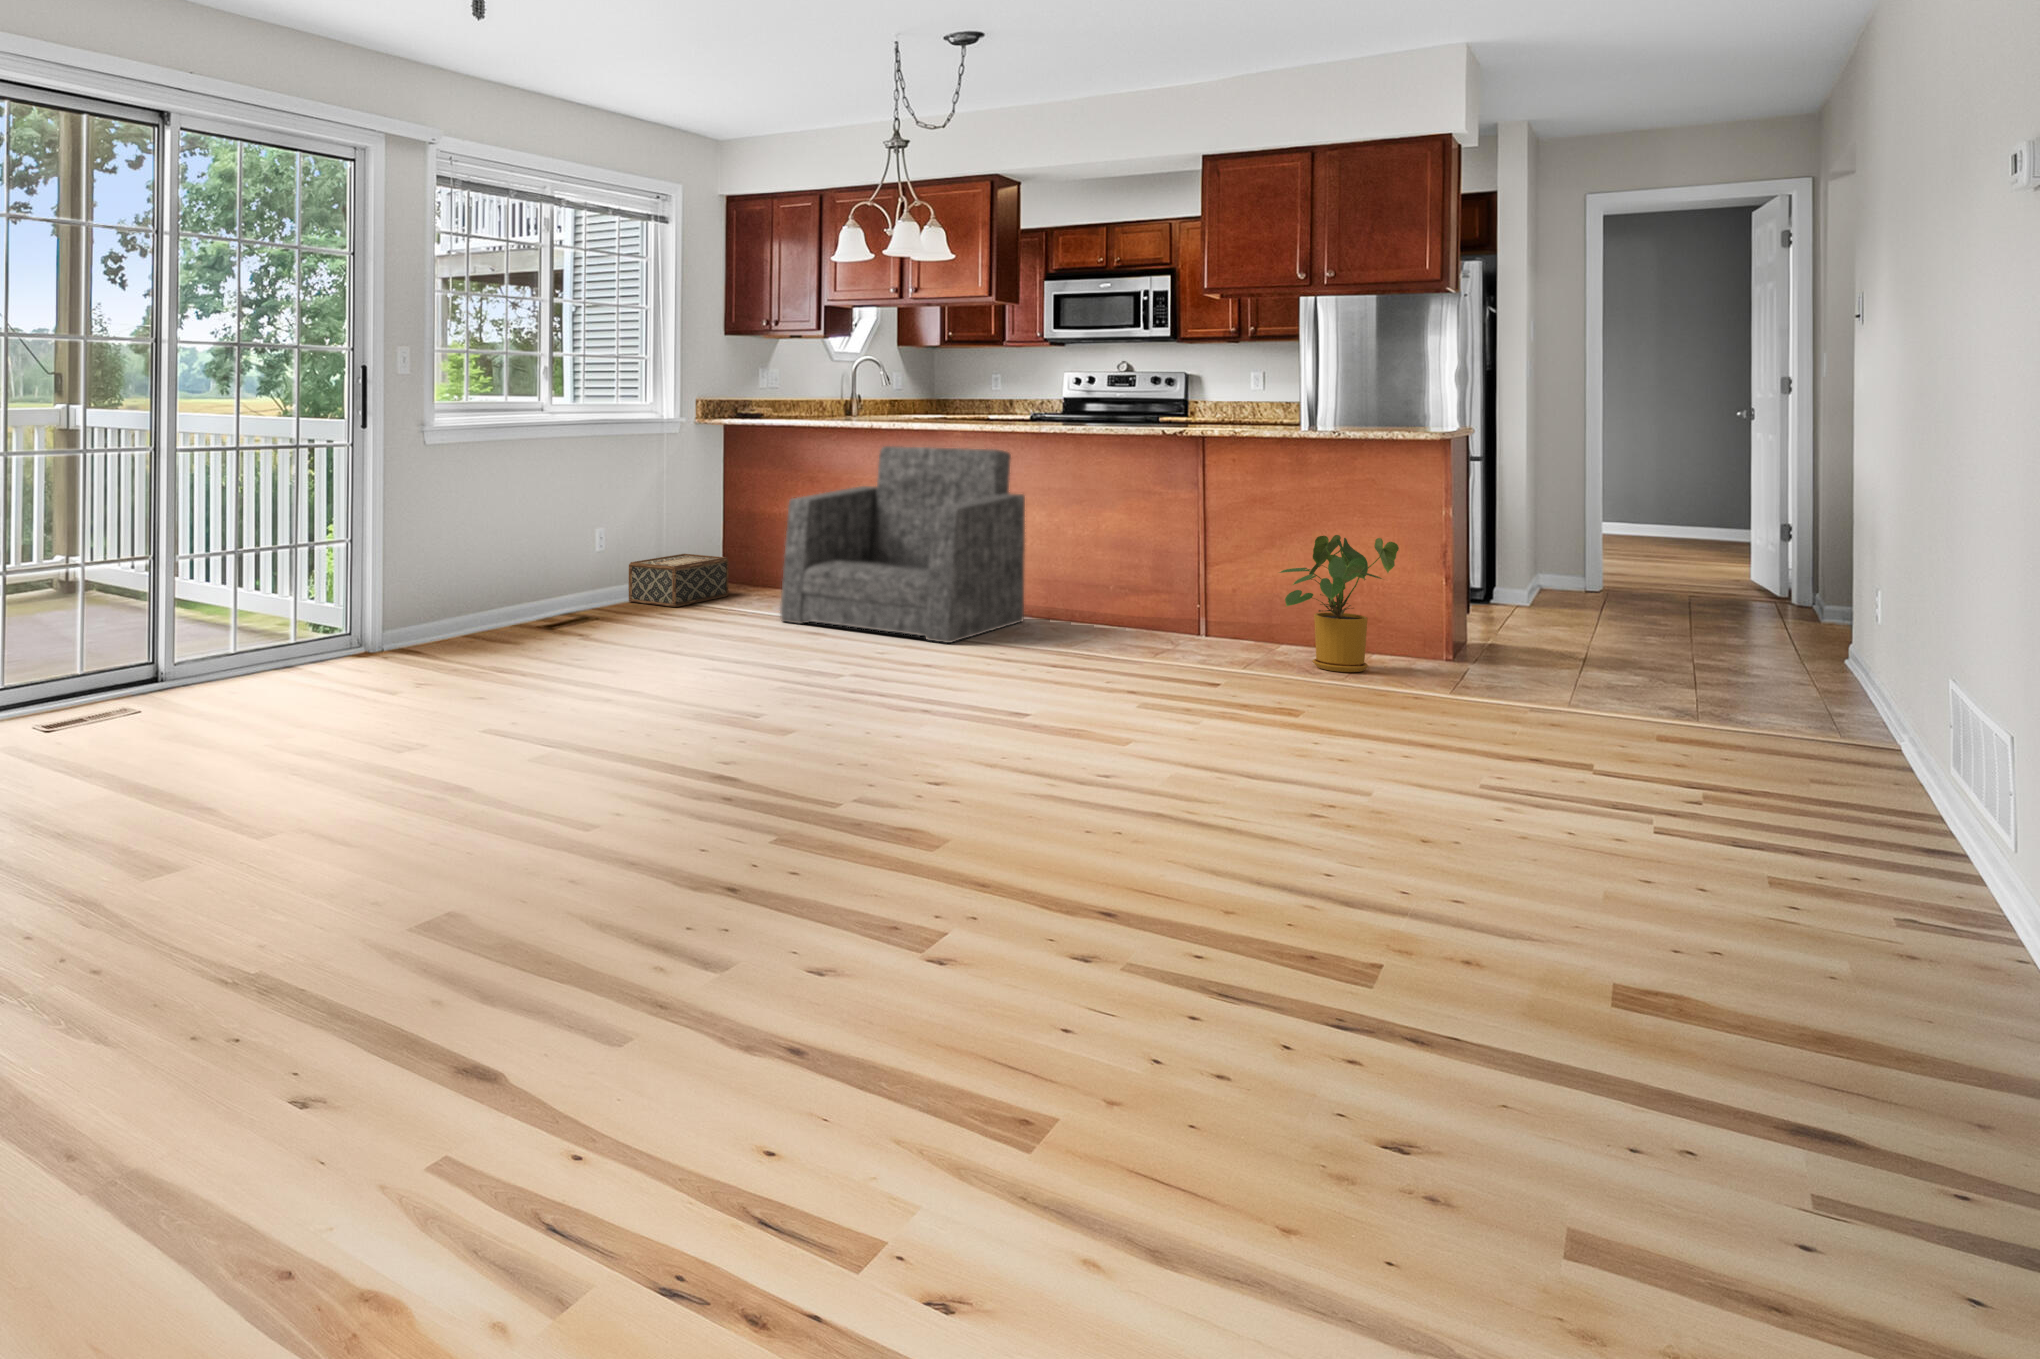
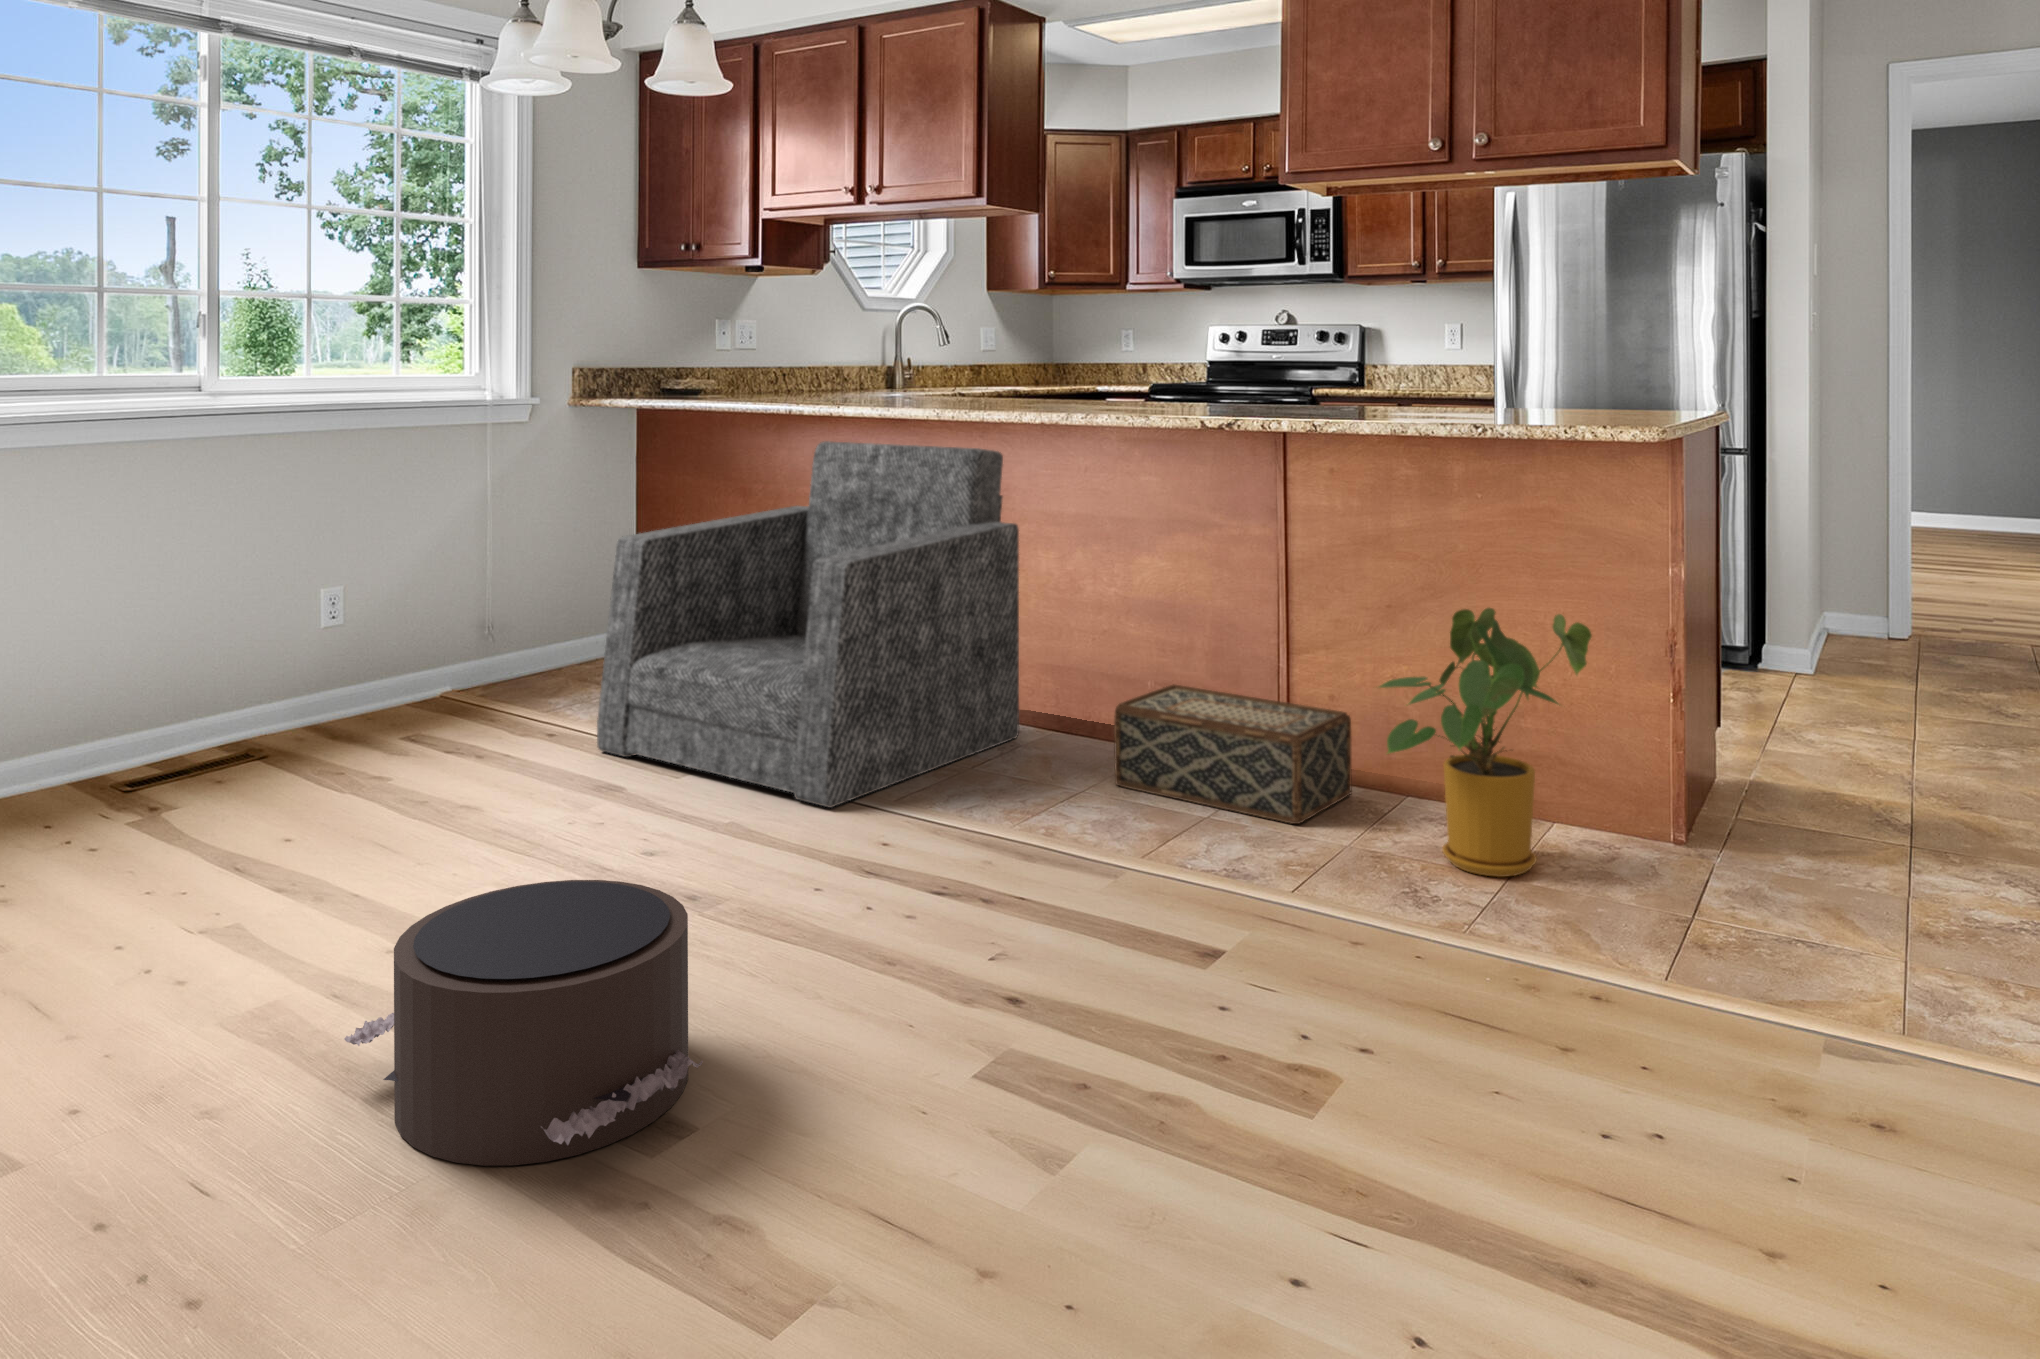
woven basket: present [629,554,728,607] -> present [1114,684,1352,824]
pouf: none [847,634,1017,727] -> present [344,880,703,1166]

